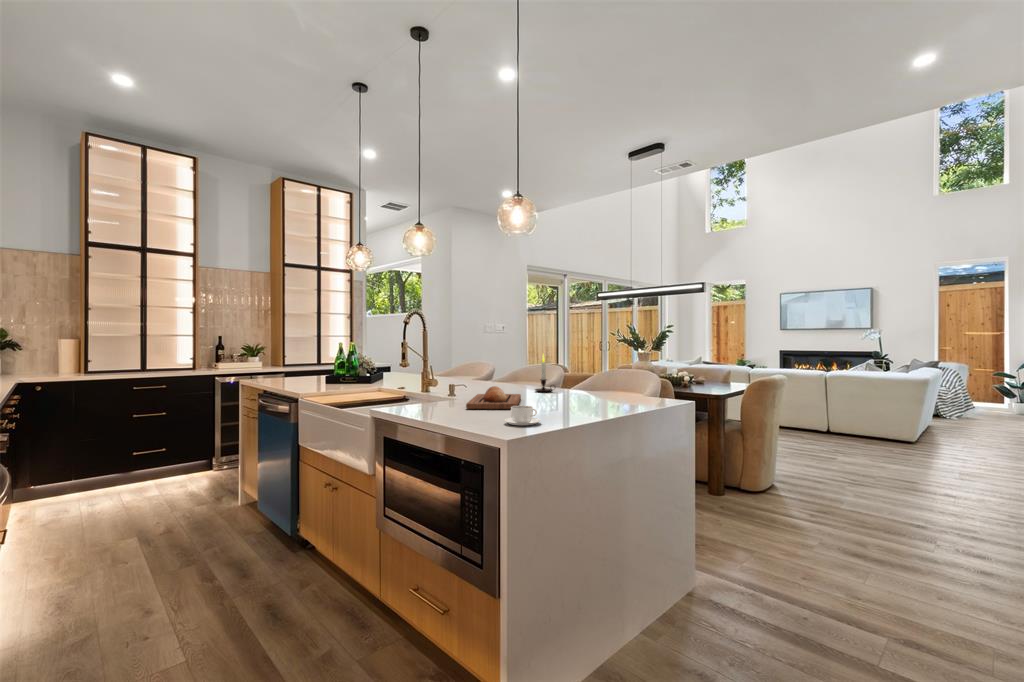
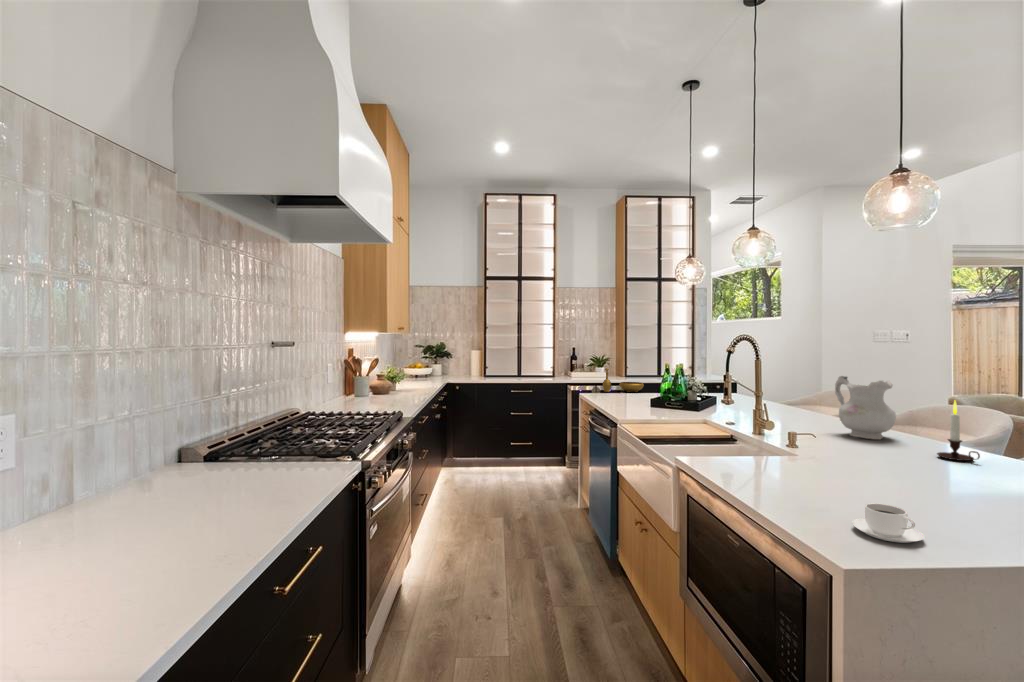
ceramic pitcher: none [475,344,511,388] -> present [835,376,896,440]
decorative bowl: none [264,353,310,378] -> present [603,368,644,392]
bread loaf: present [466,386,521,409] -> none [801,448,904,495]

